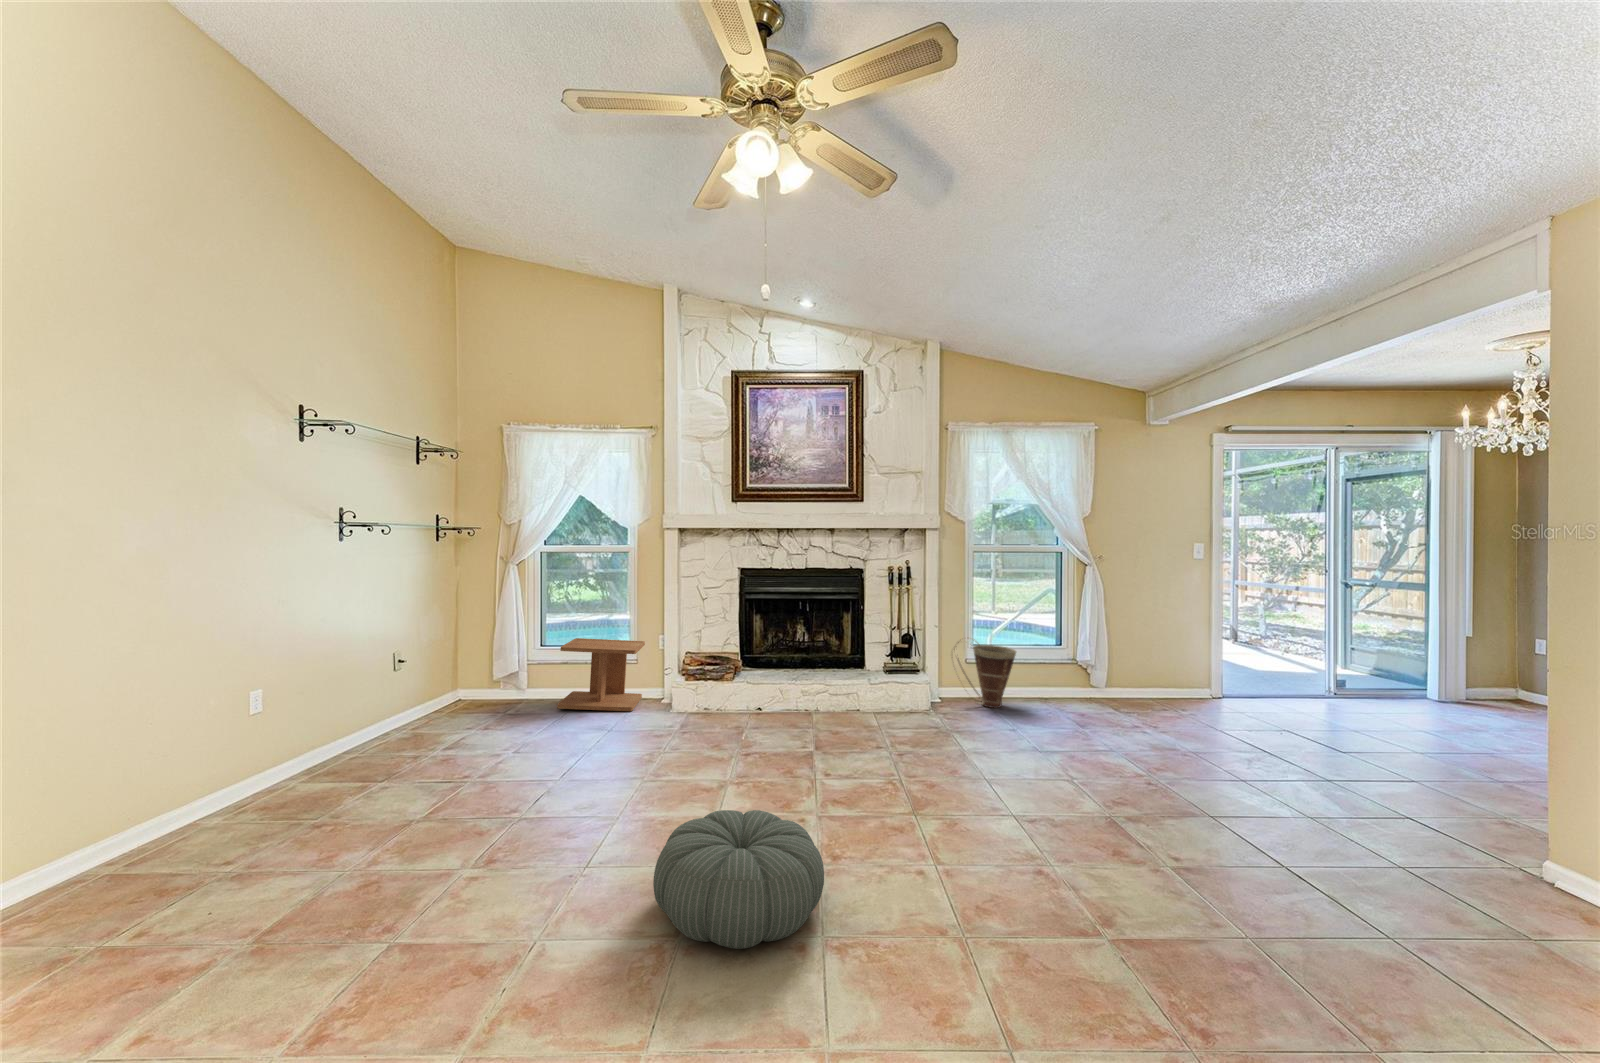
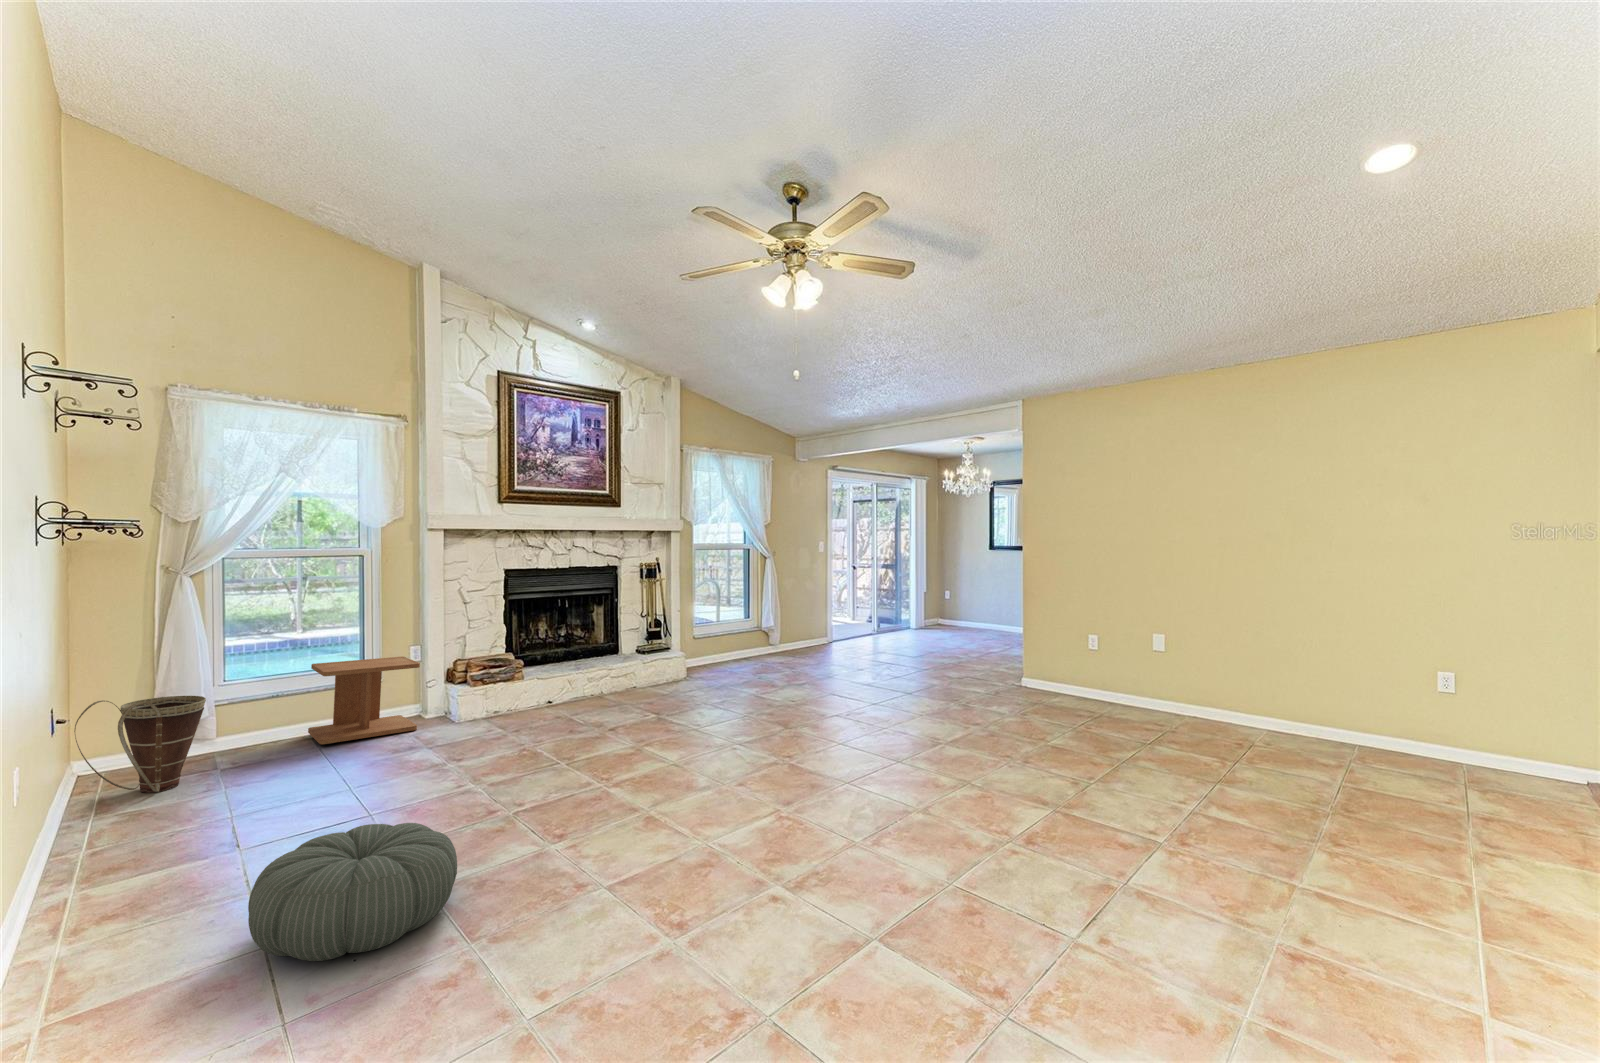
basket: present [952,642,1016,708] -> present [74,696,206,793]
pouf: present [653,810,824,949] -> present [248,823,457,961]

